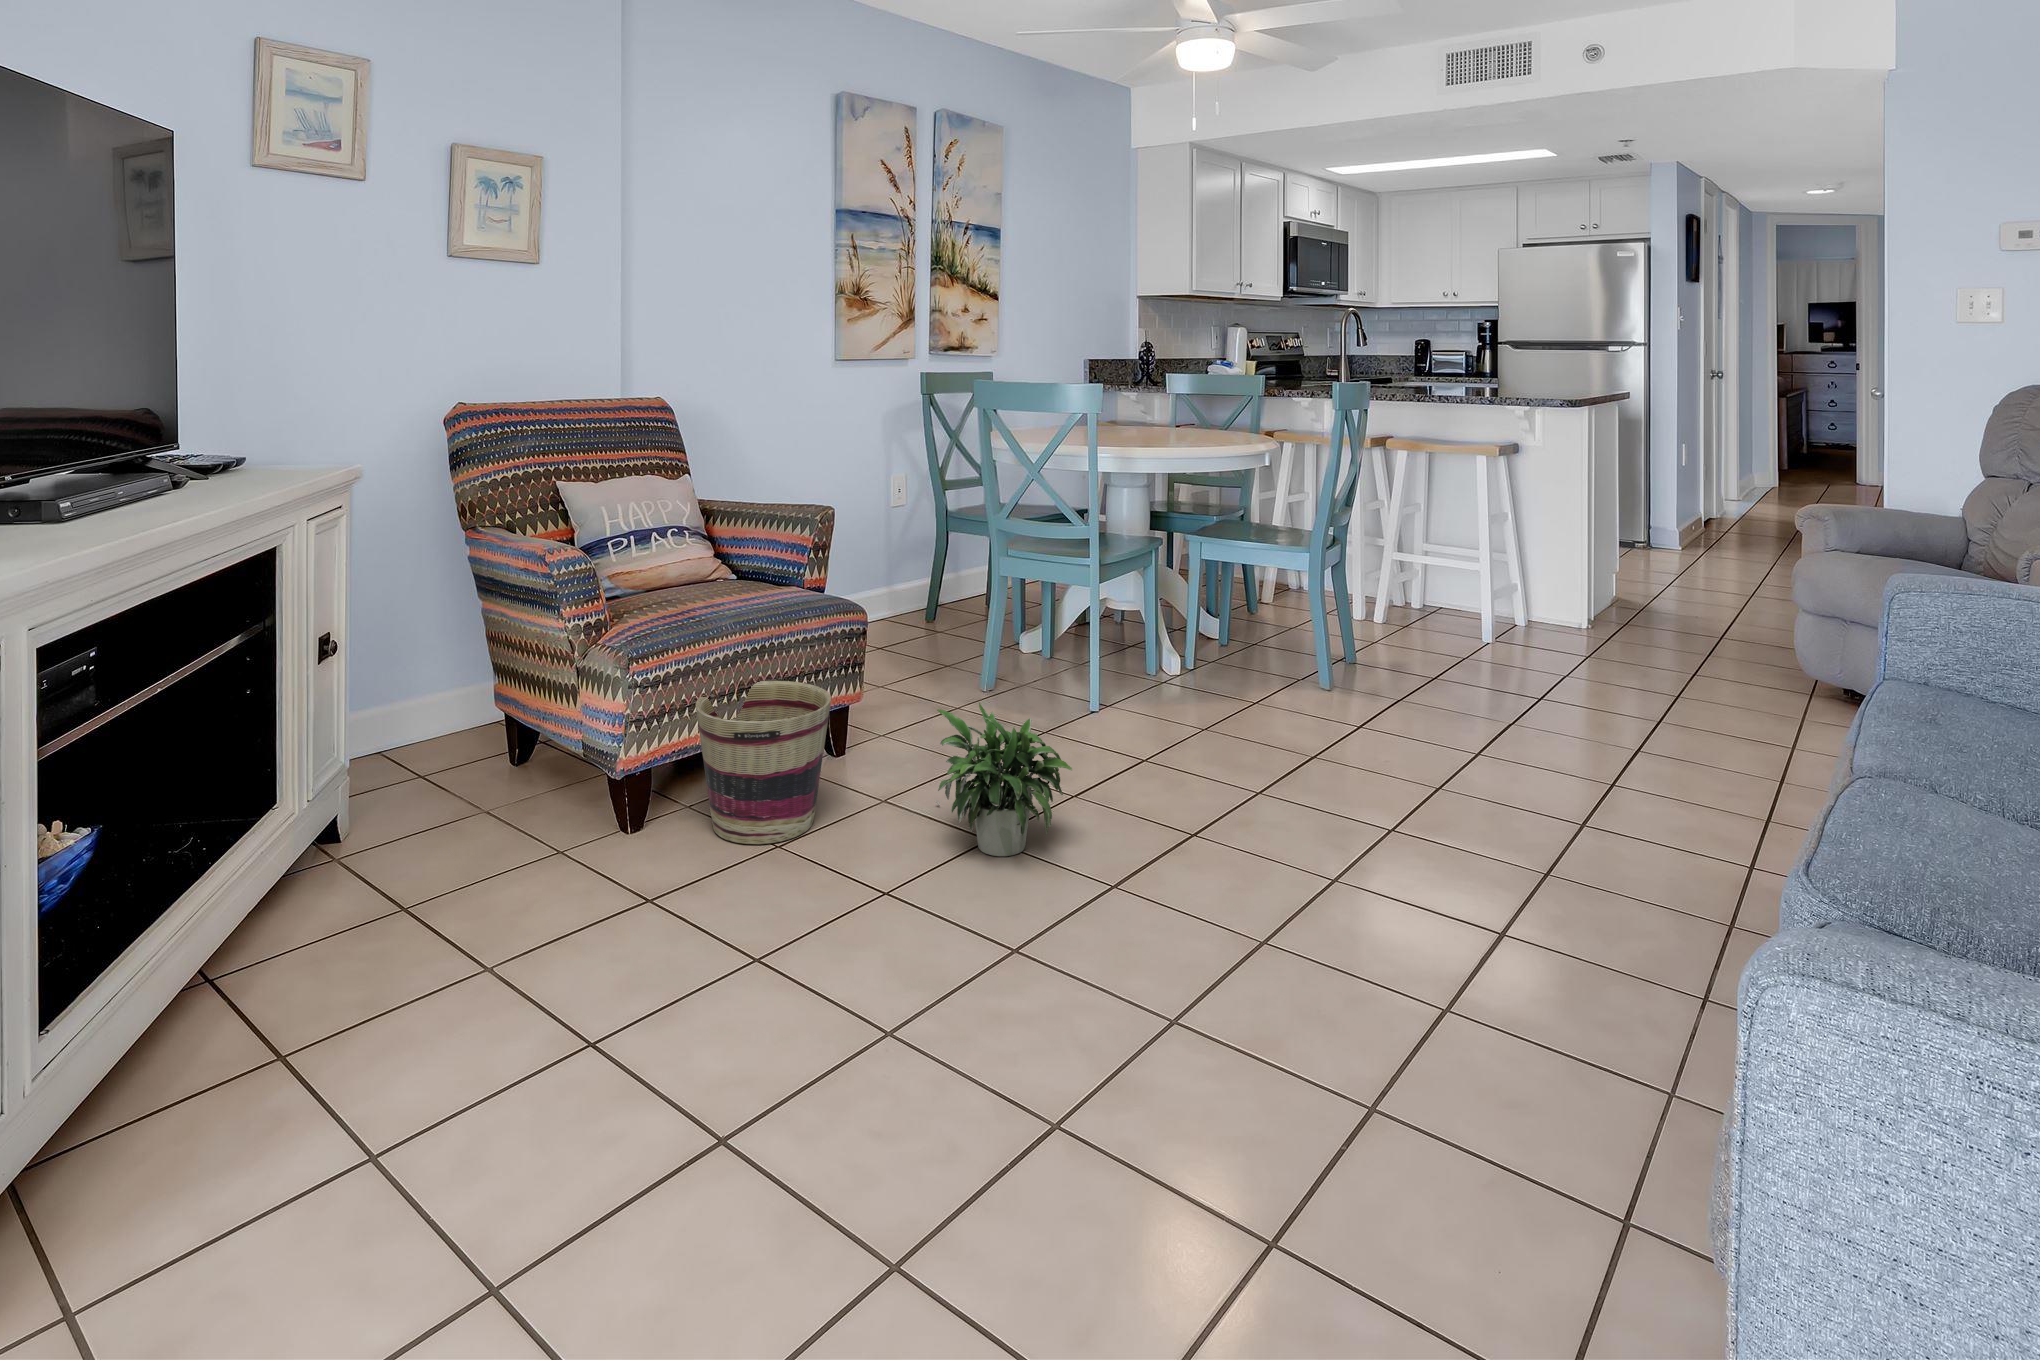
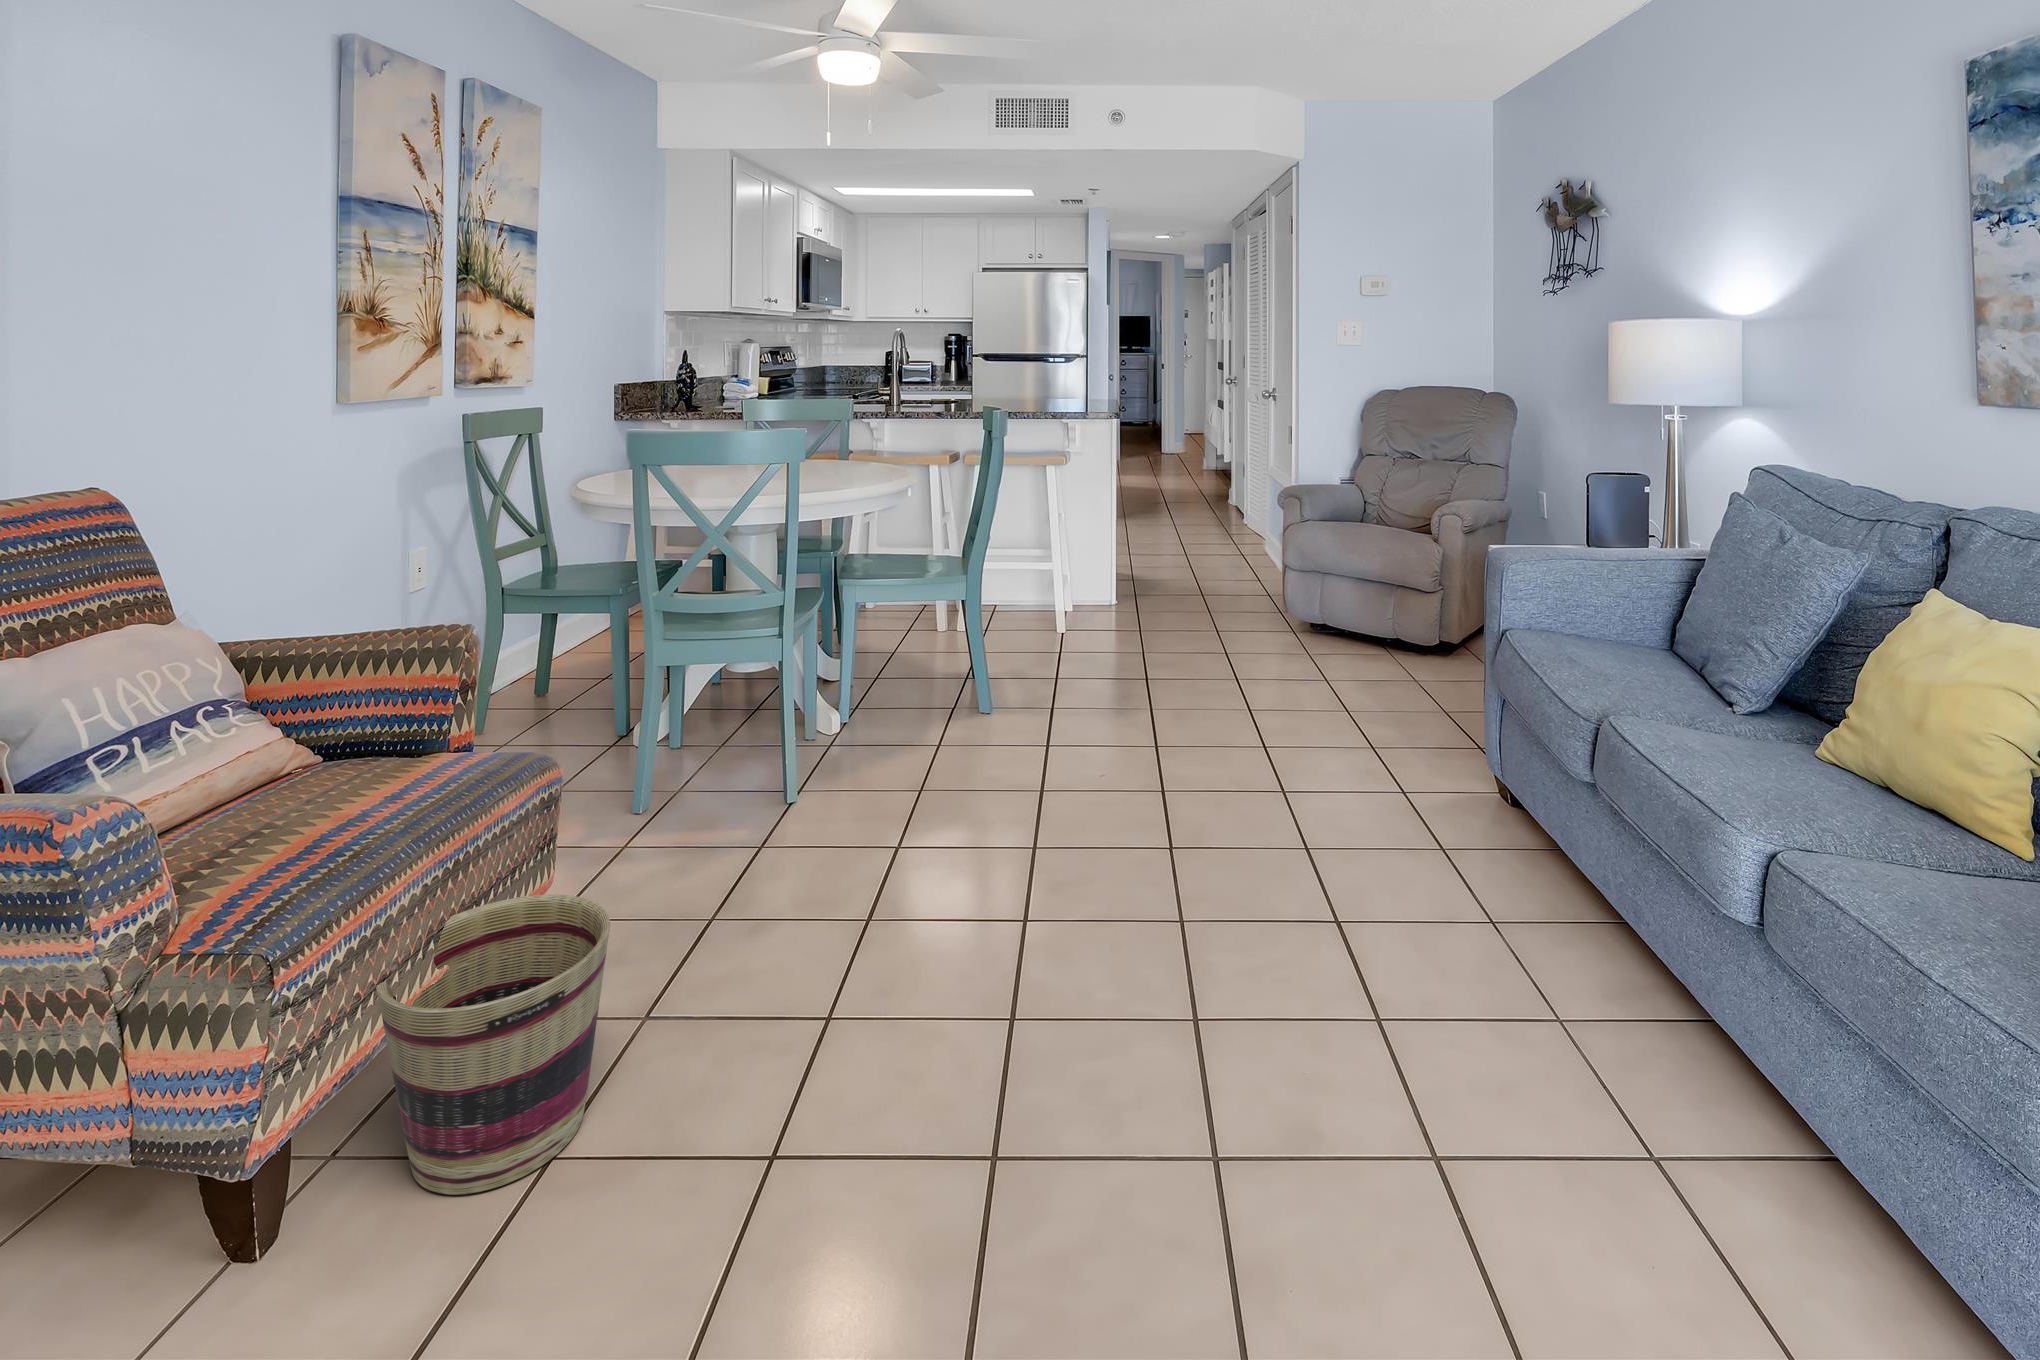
potted plant: present [935,703,1072,856] -> none [731,846,955,1041]

